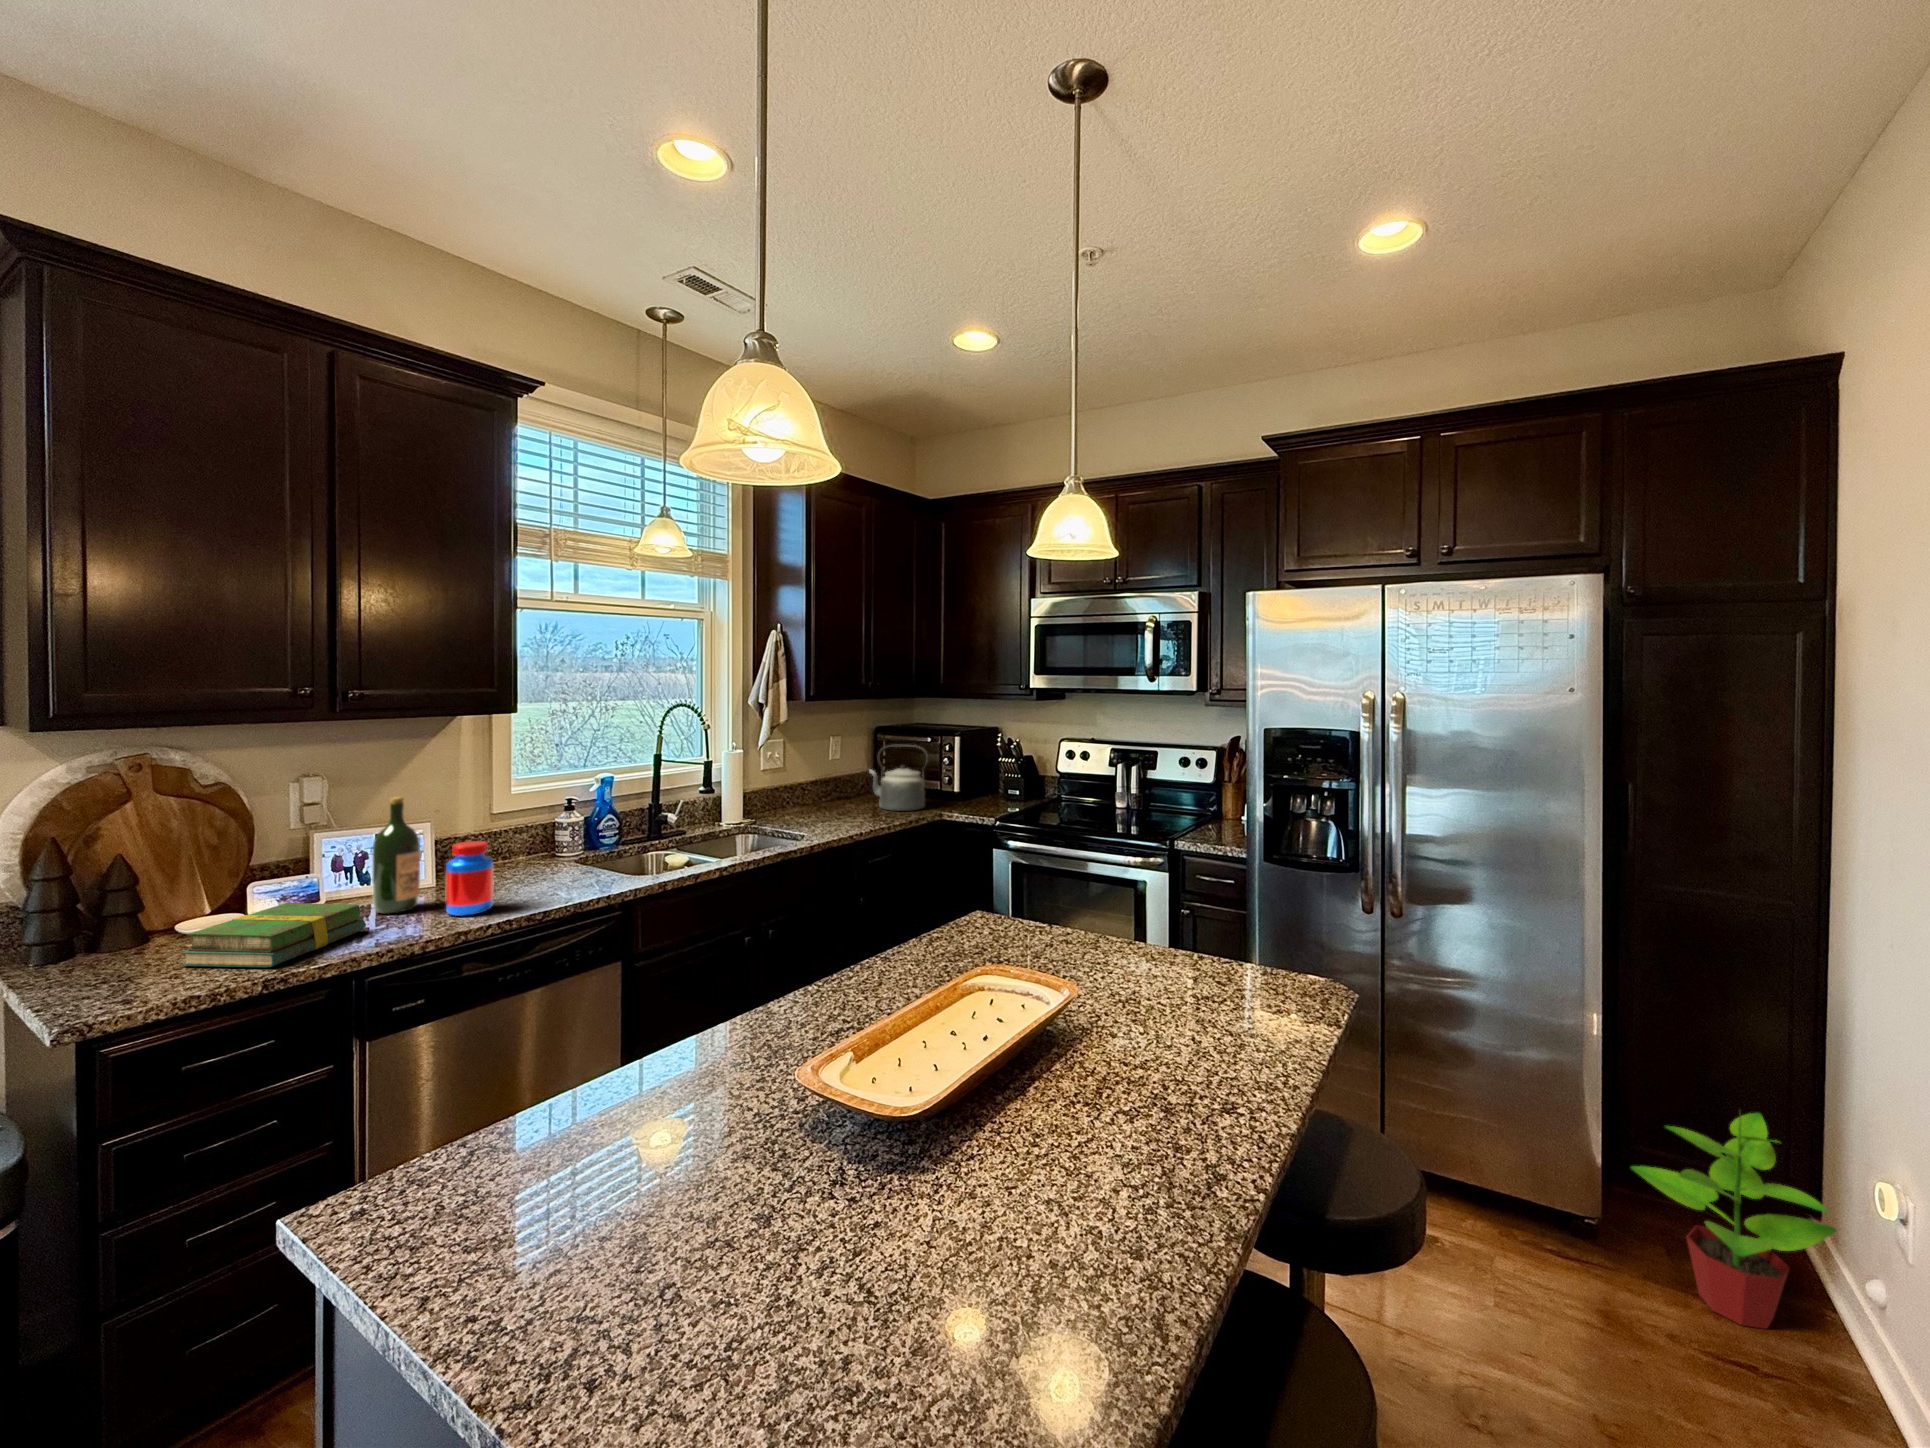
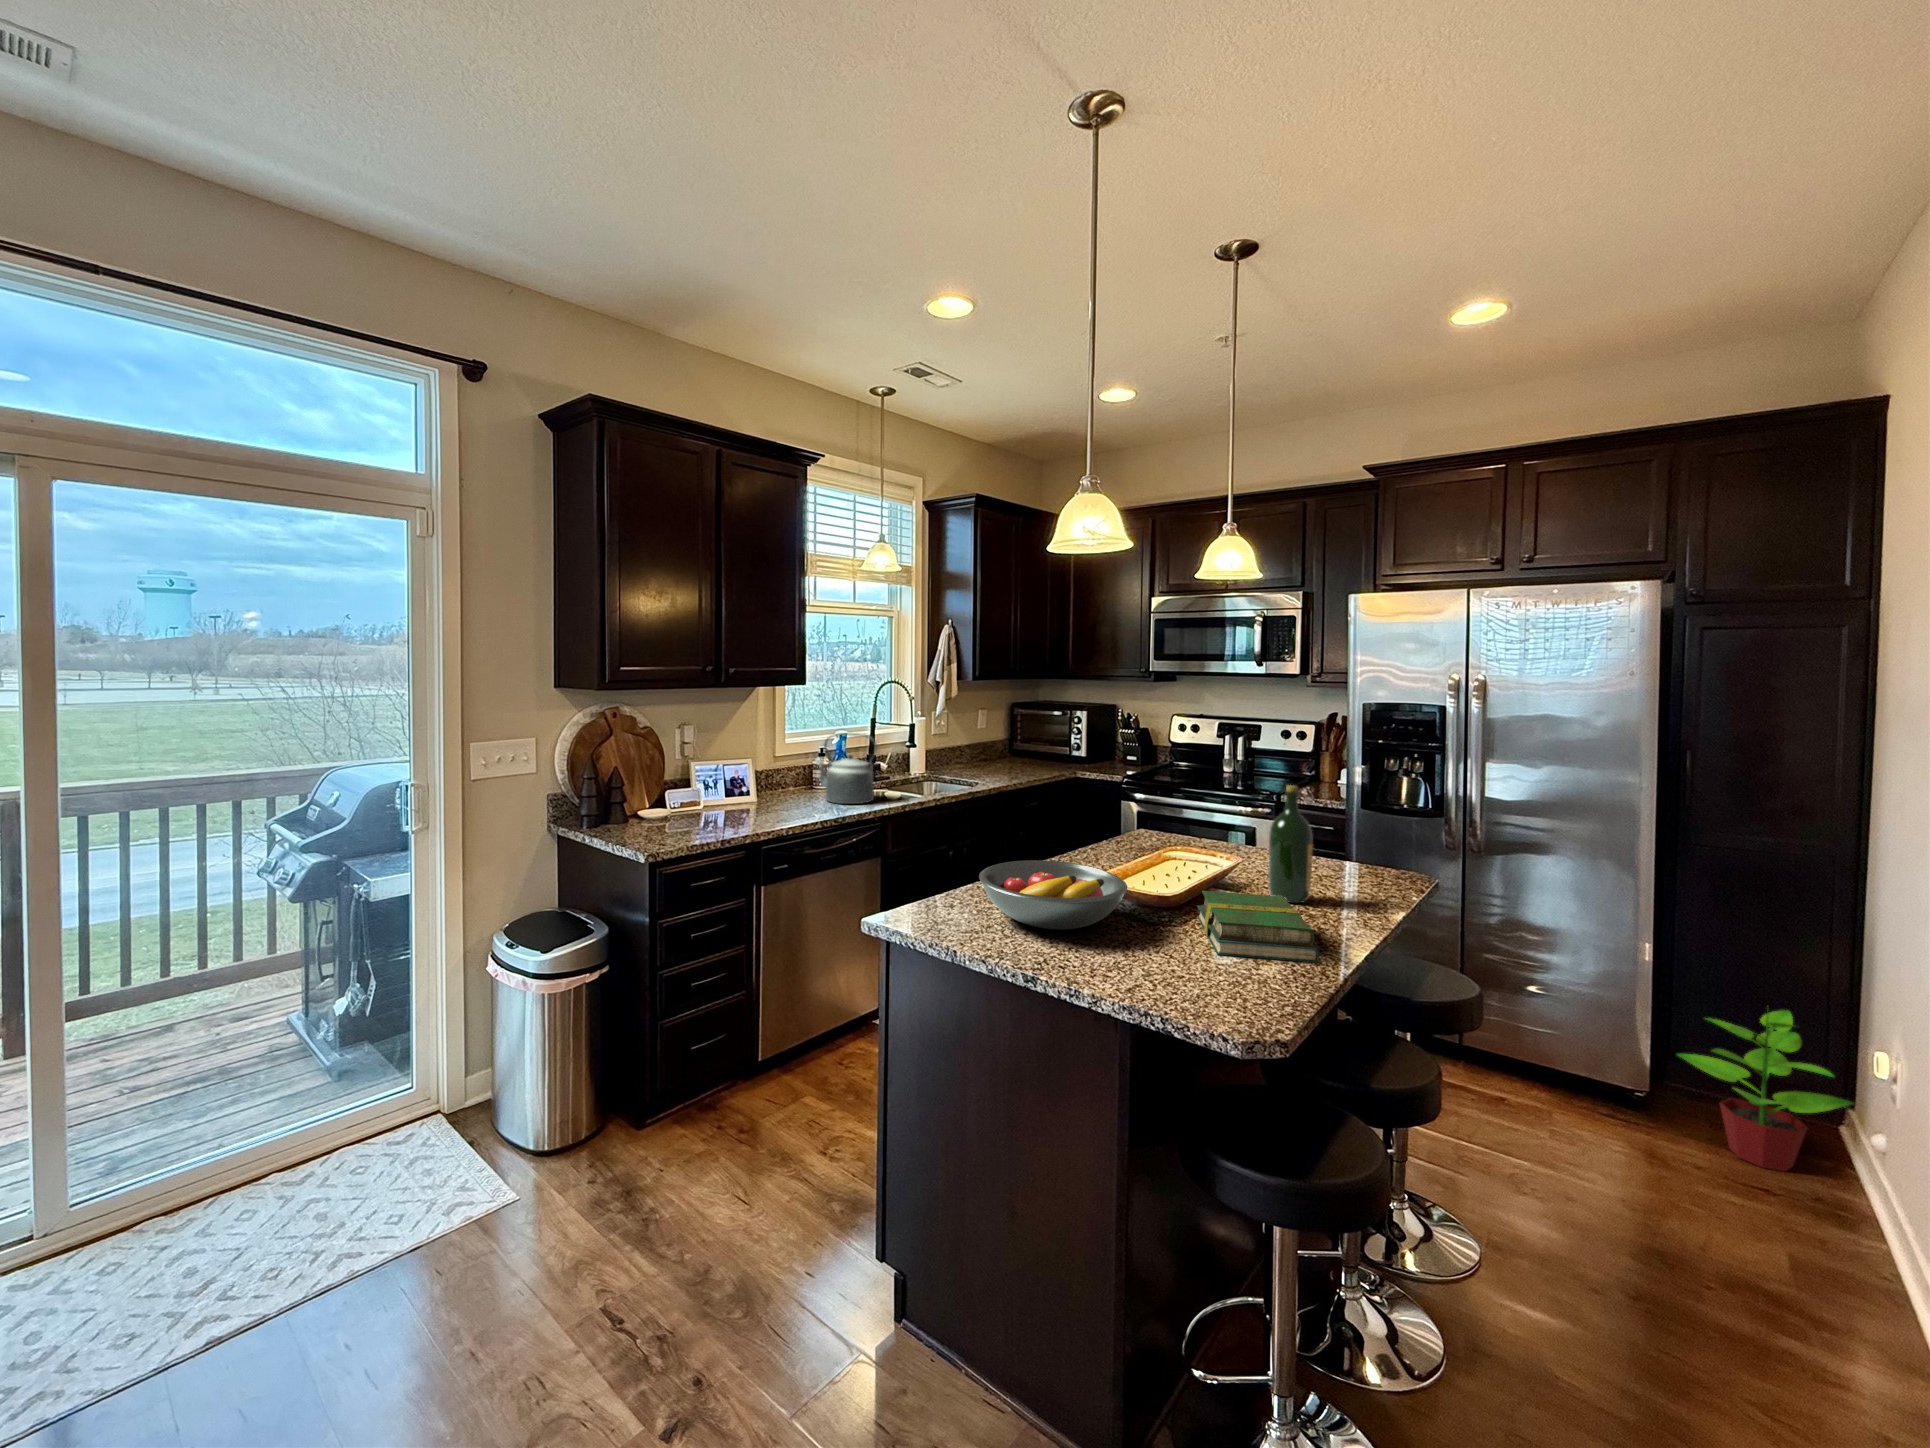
kettle: present [869,745,928,811] -> present [816,733,877,804]
wine bottle: present [372,797,420,914] -> present [1268,785,1313,903]
jar: present [446,841,493,916] -> none [782,769,808,817]
book: present [182,903,365,967] -> present [1197,891,1319,962]
fruit bowl: none [508,1047,820,1243] -> present [979,860,1127,930]

